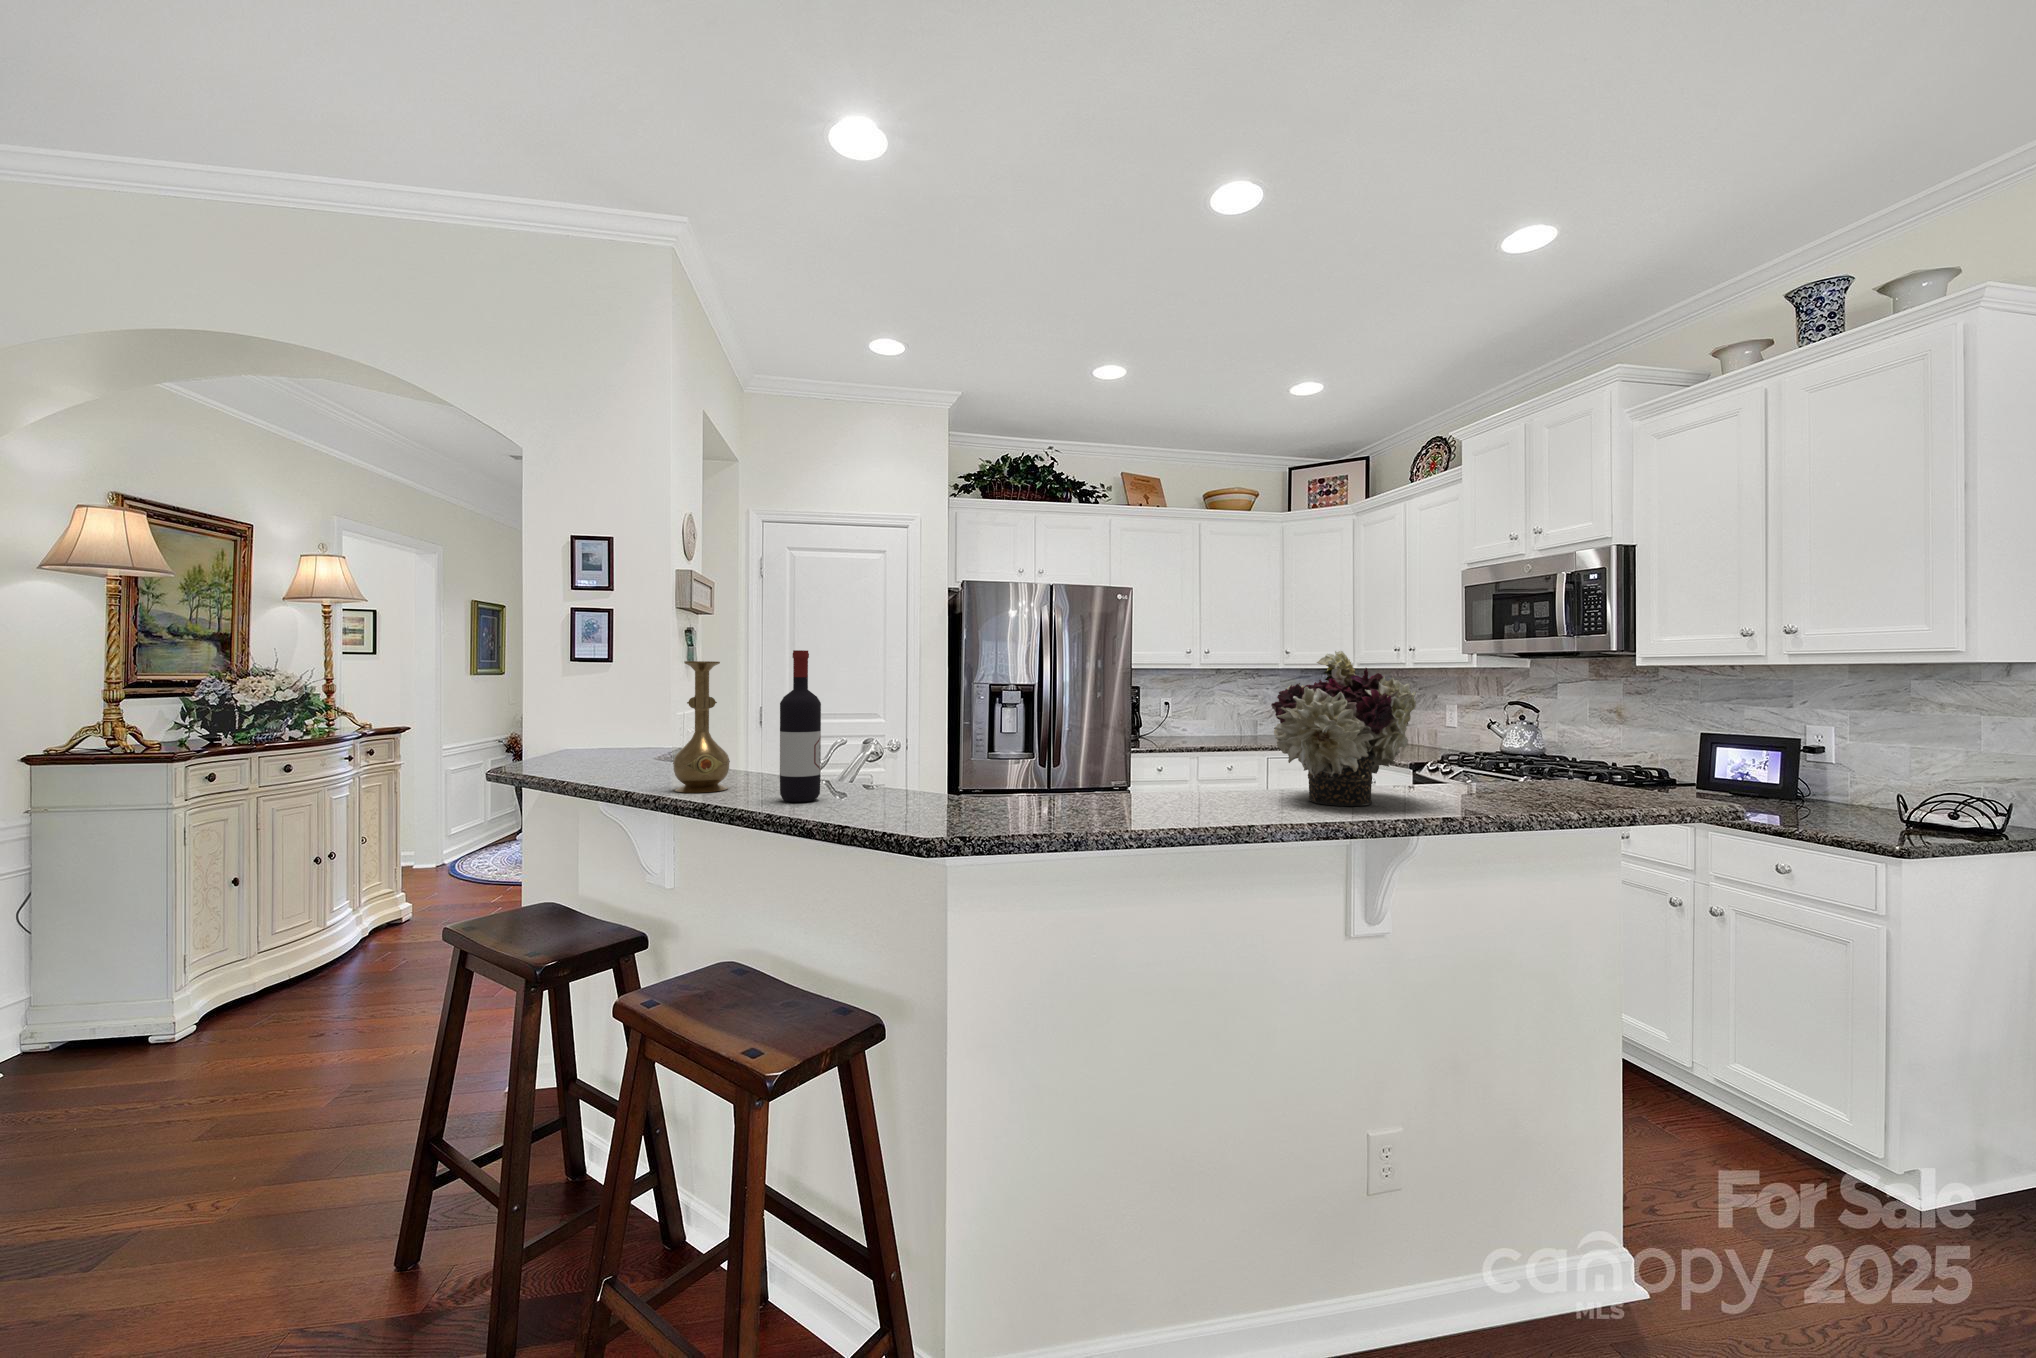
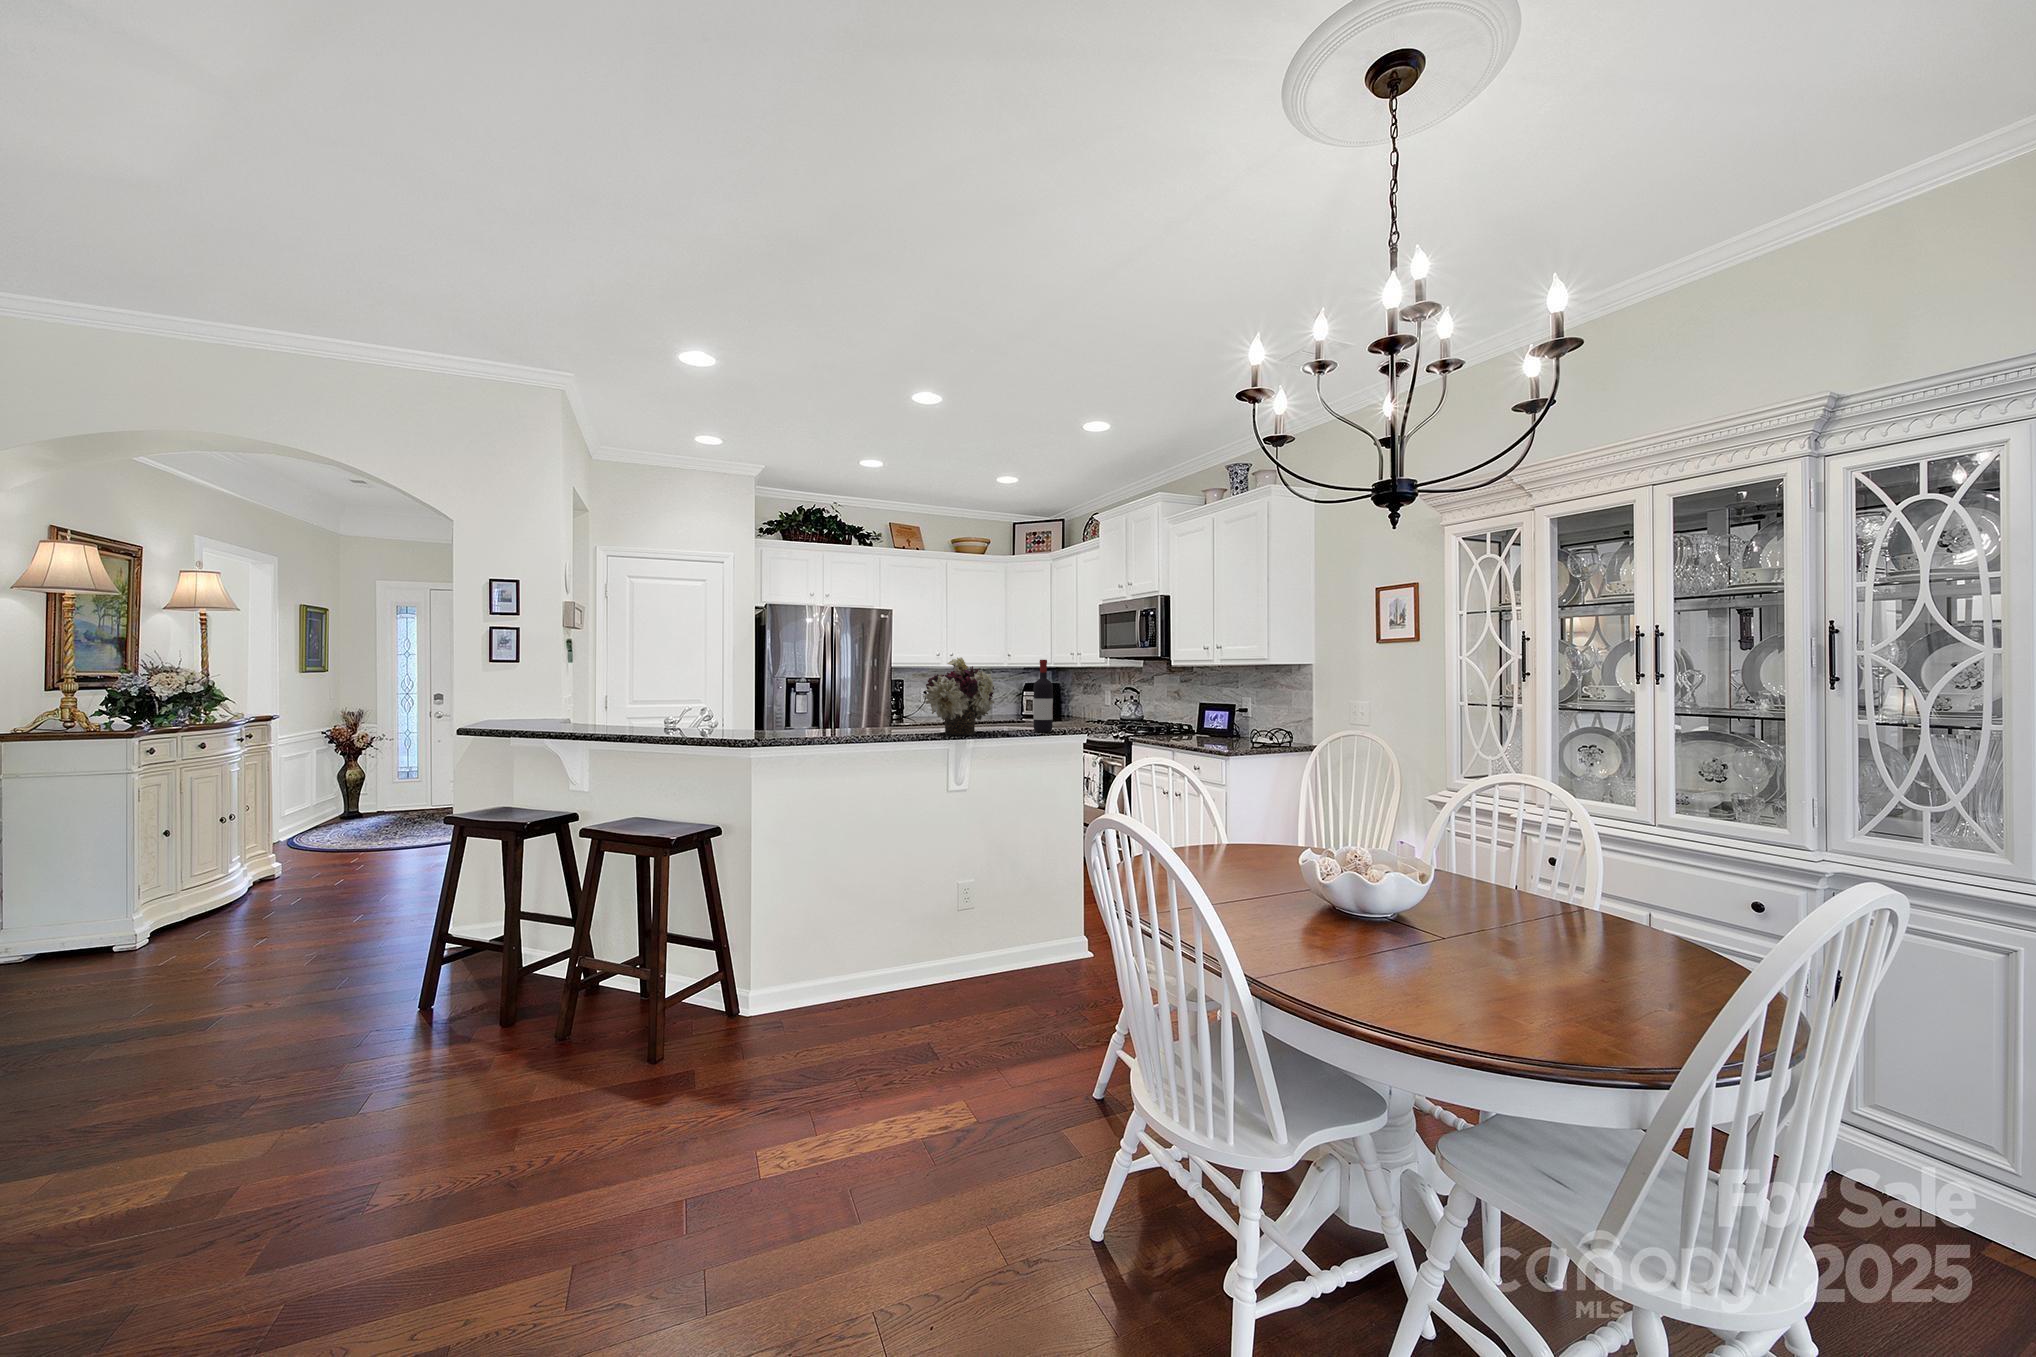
wine bottle: present [780,650,821,802] -> present [1034,660,1053,732]
vase: present [673,661,730,793] -> none [586,662,620,737]

